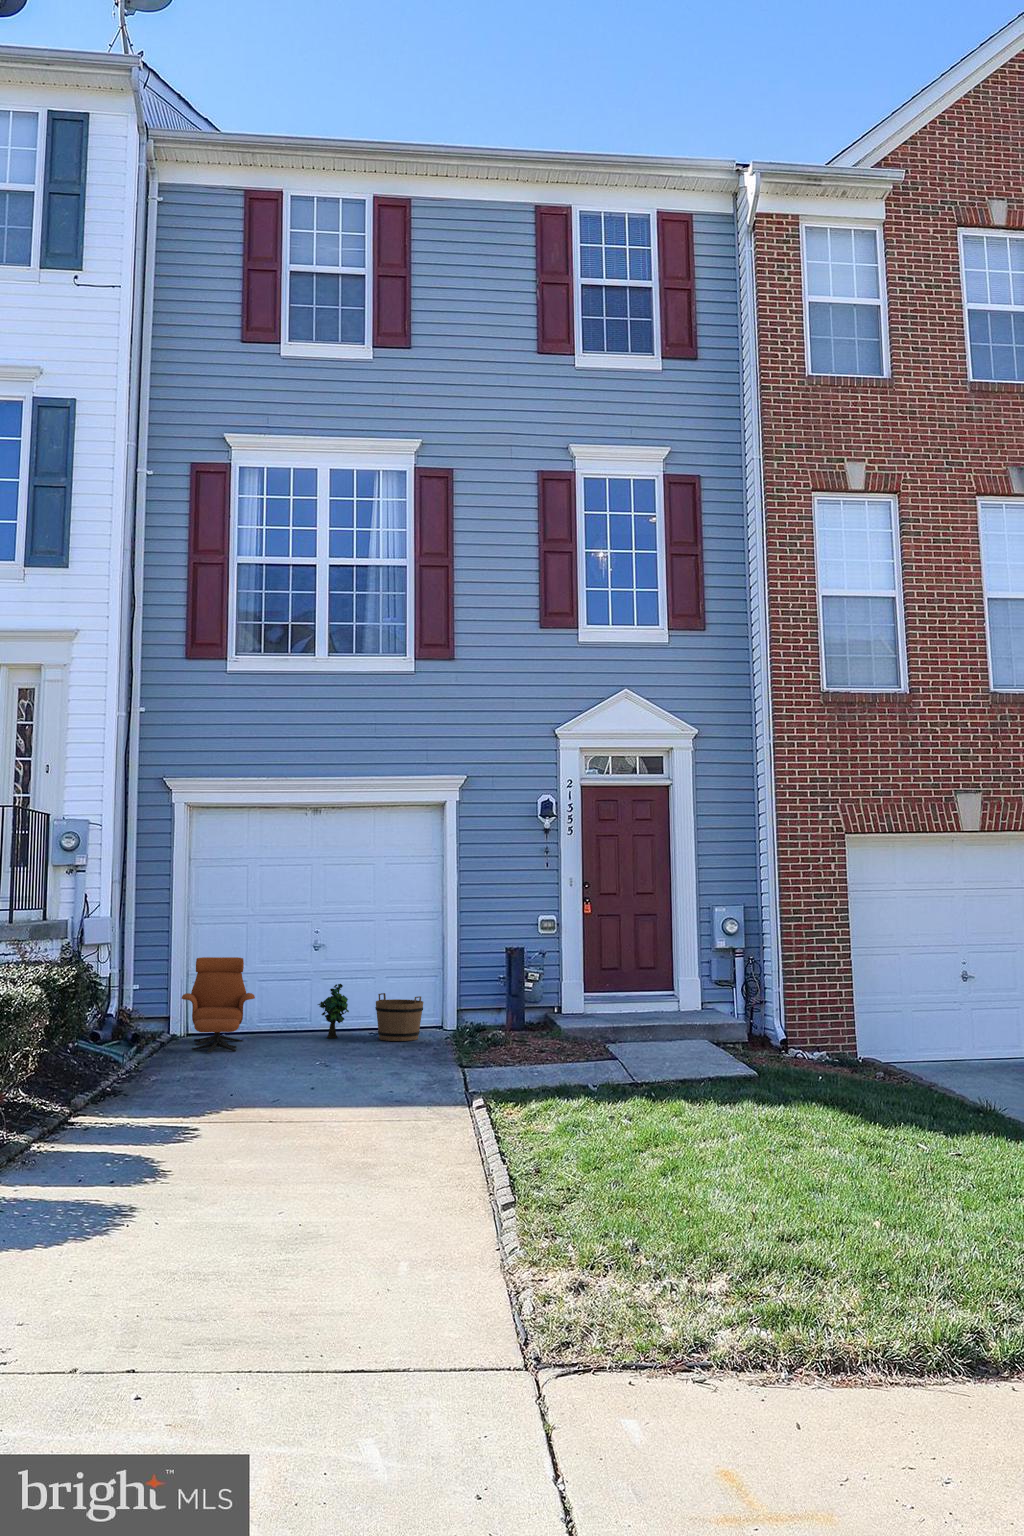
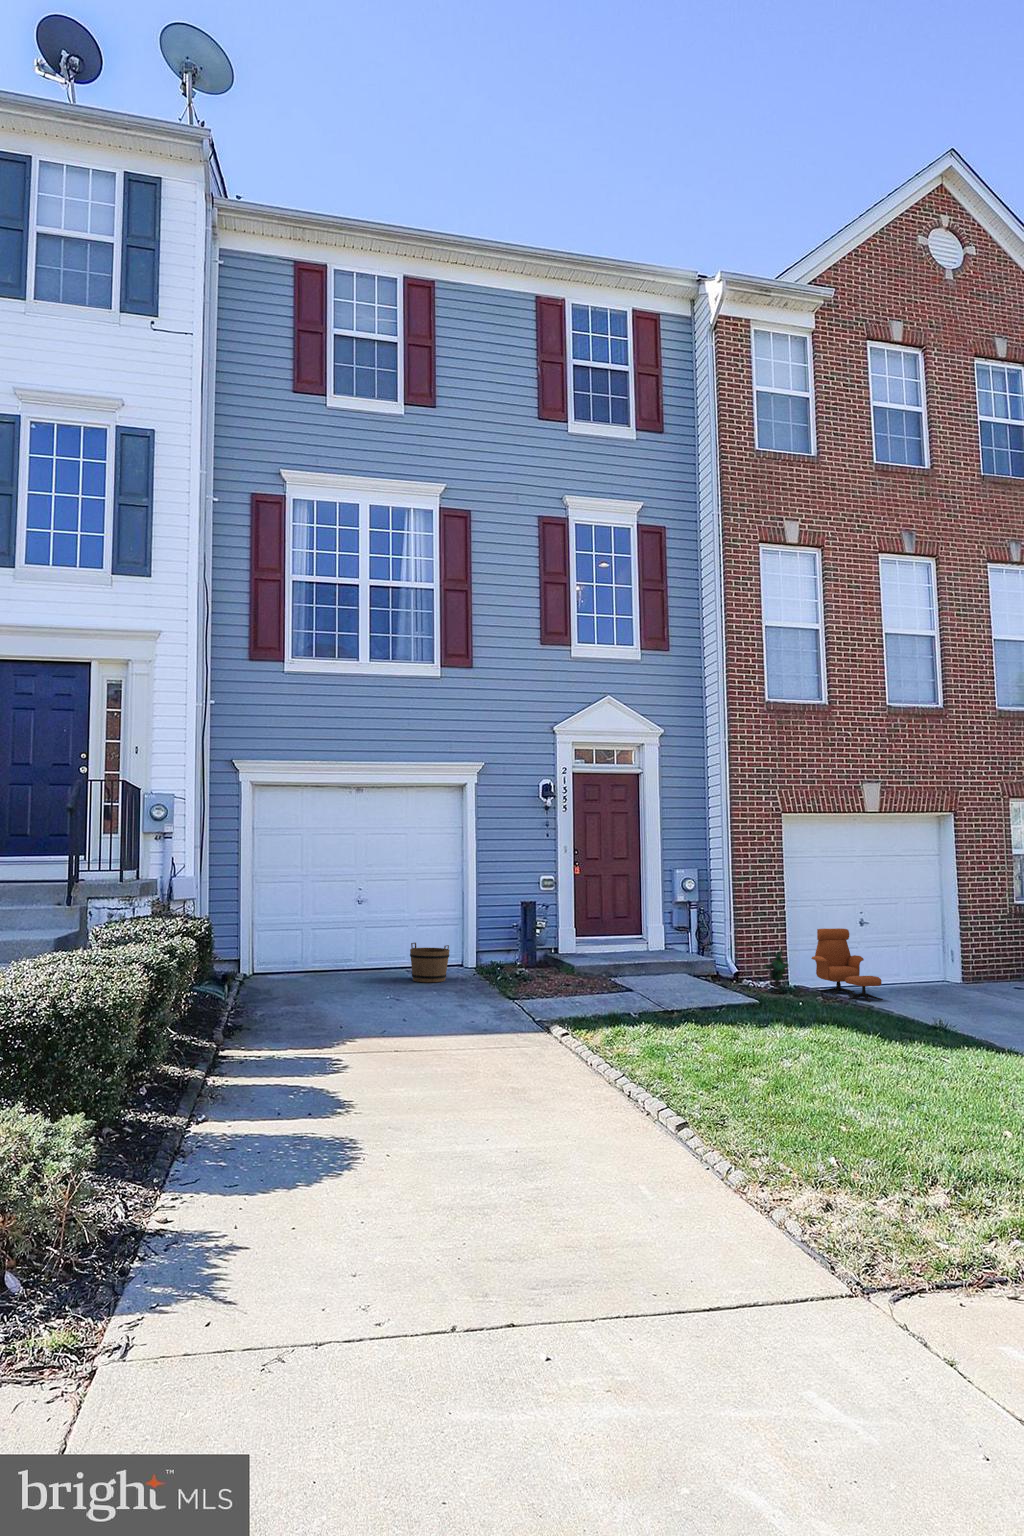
lounge chair: present [182,957,255,1053] -> present [811,928,883,1002]
decorative plant: present [318,984,349,1038] -> present [765,950,789,993]

